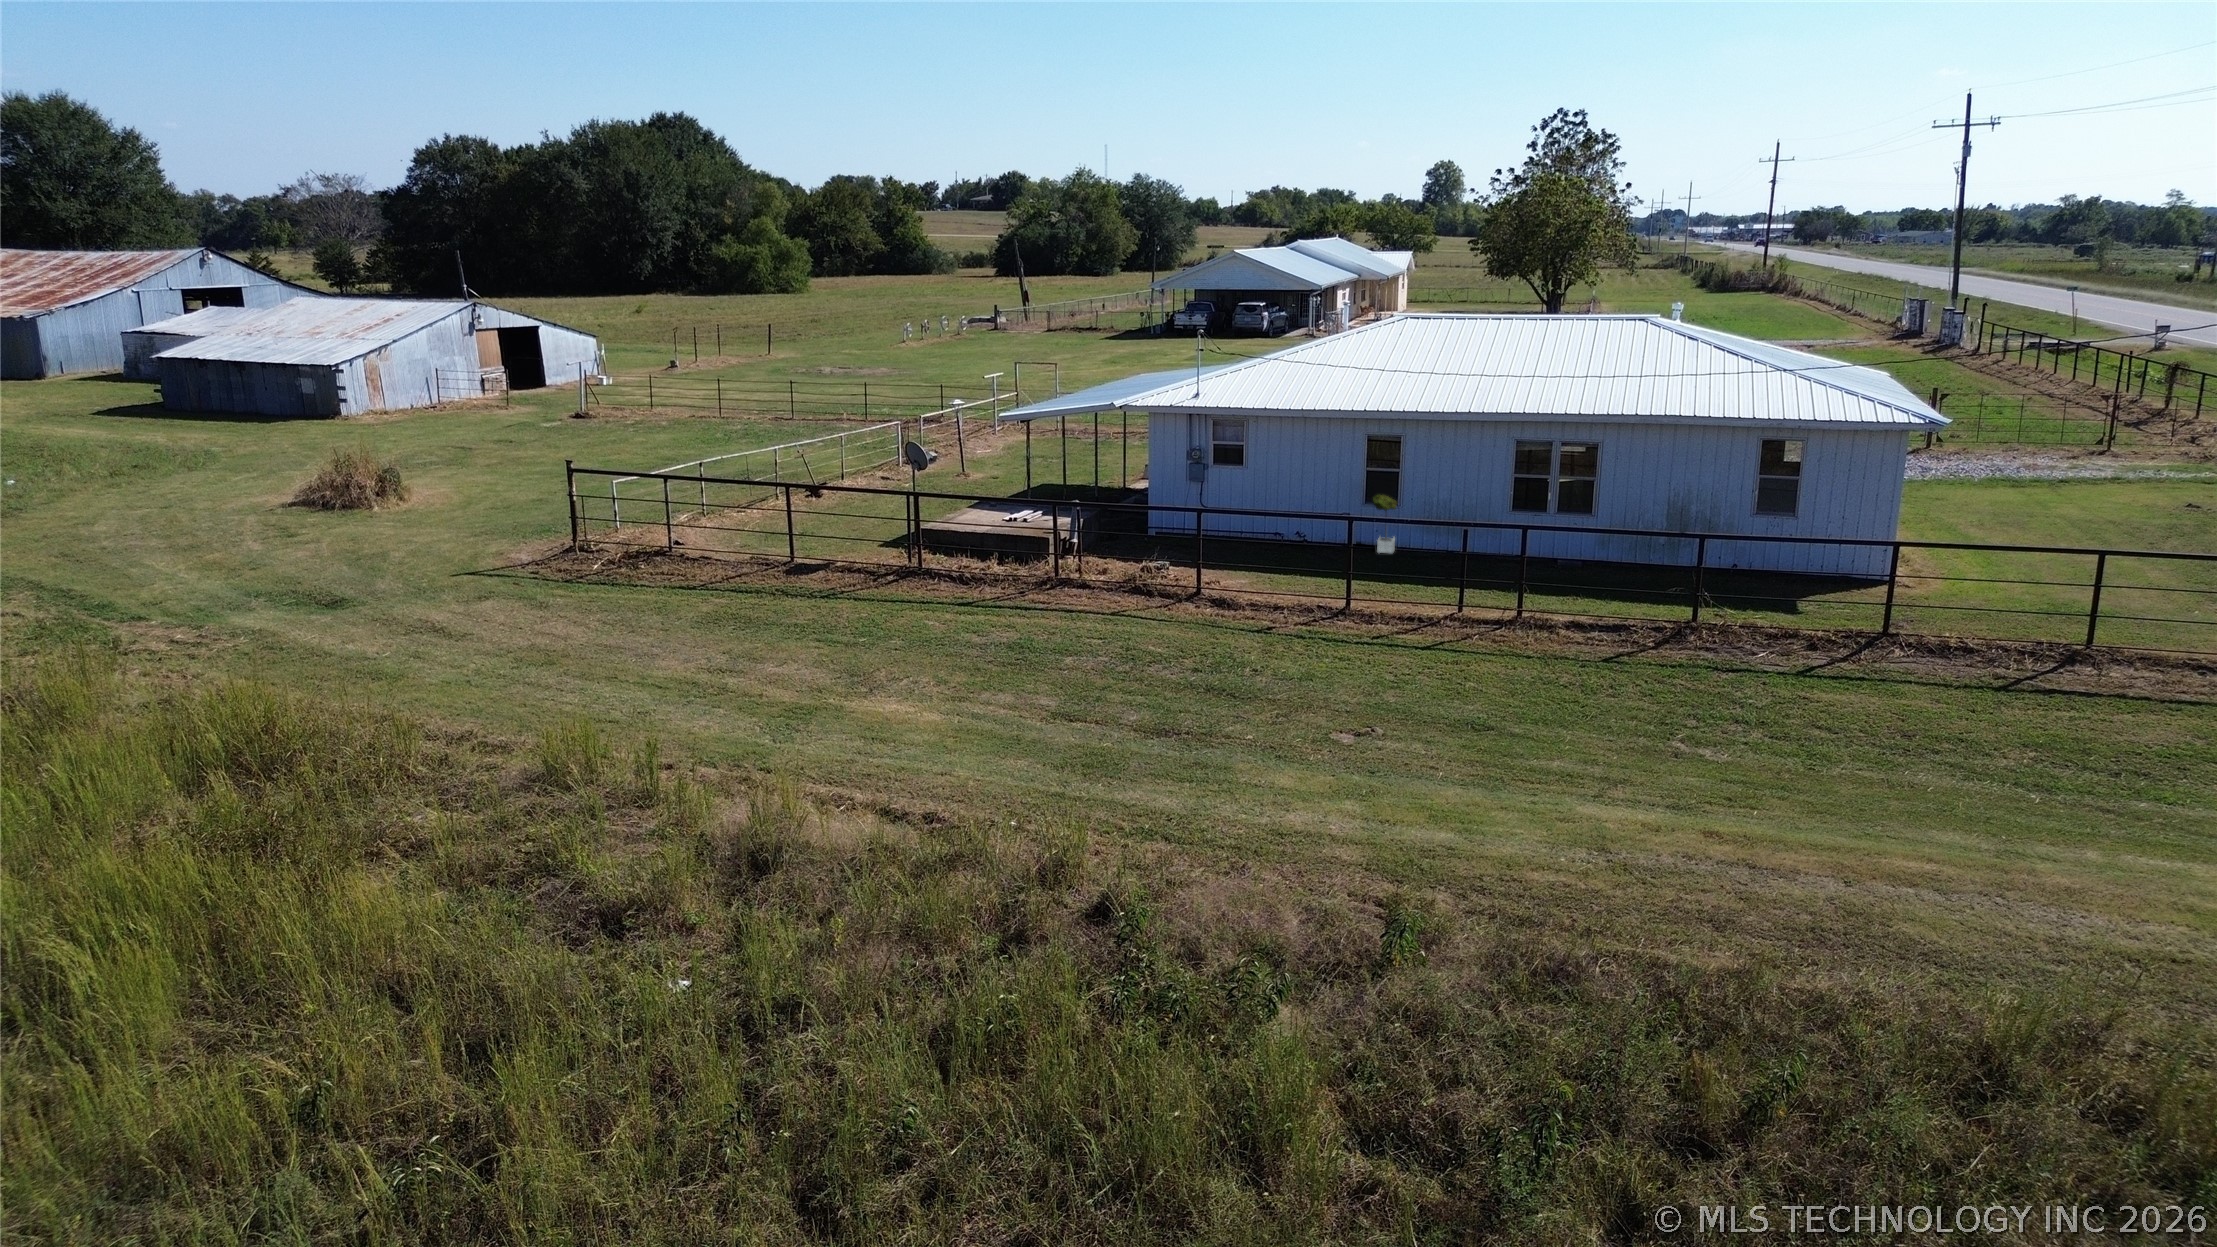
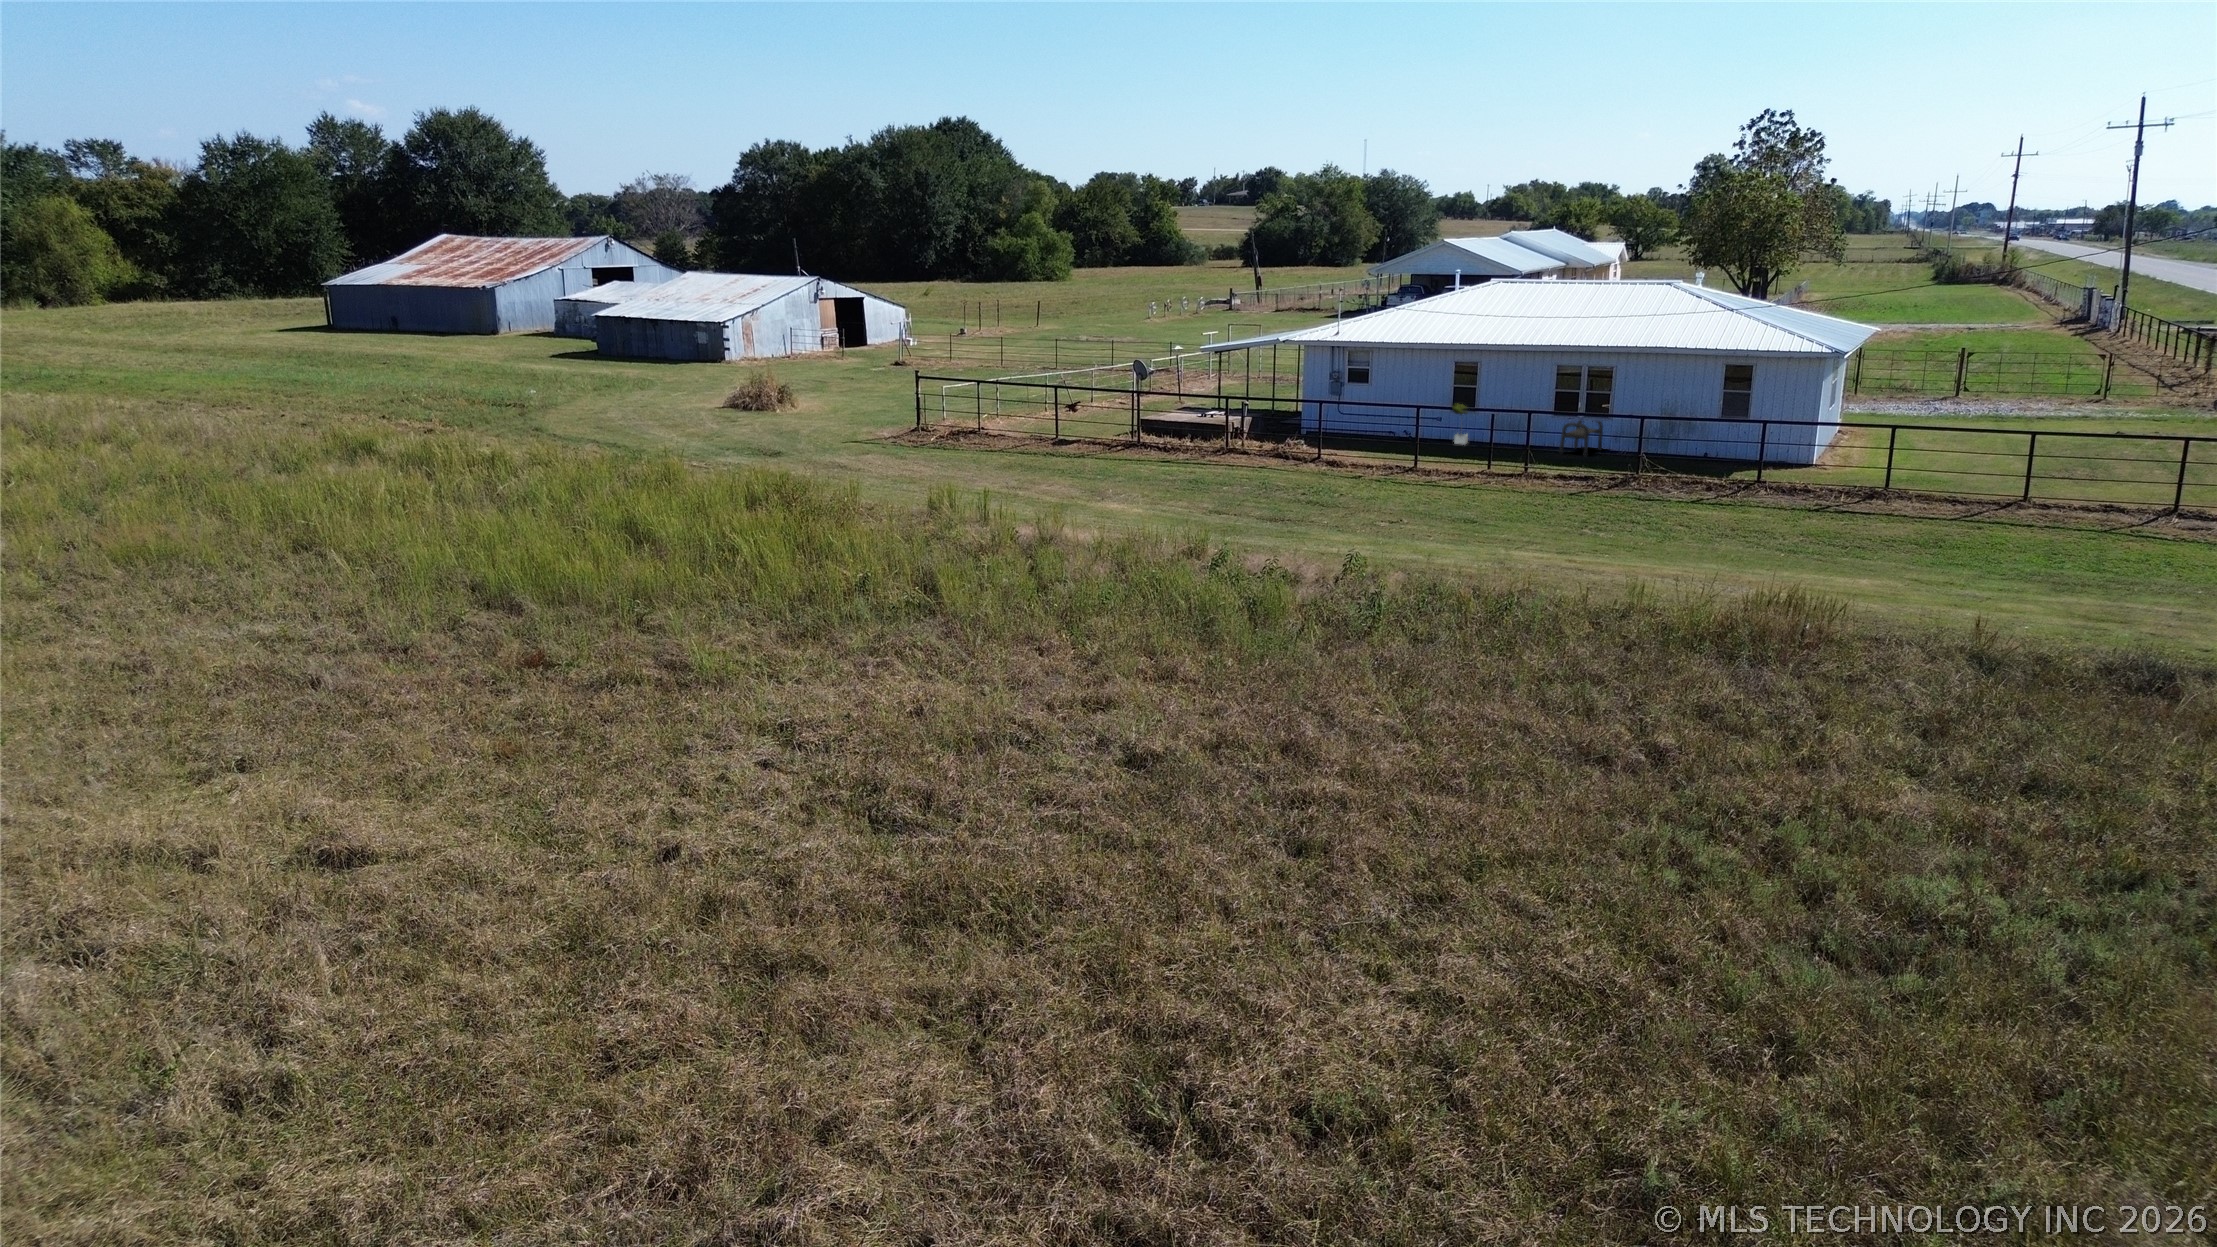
bench: none [1533,513,1589,574] -> present [1559,420,1603,457]

